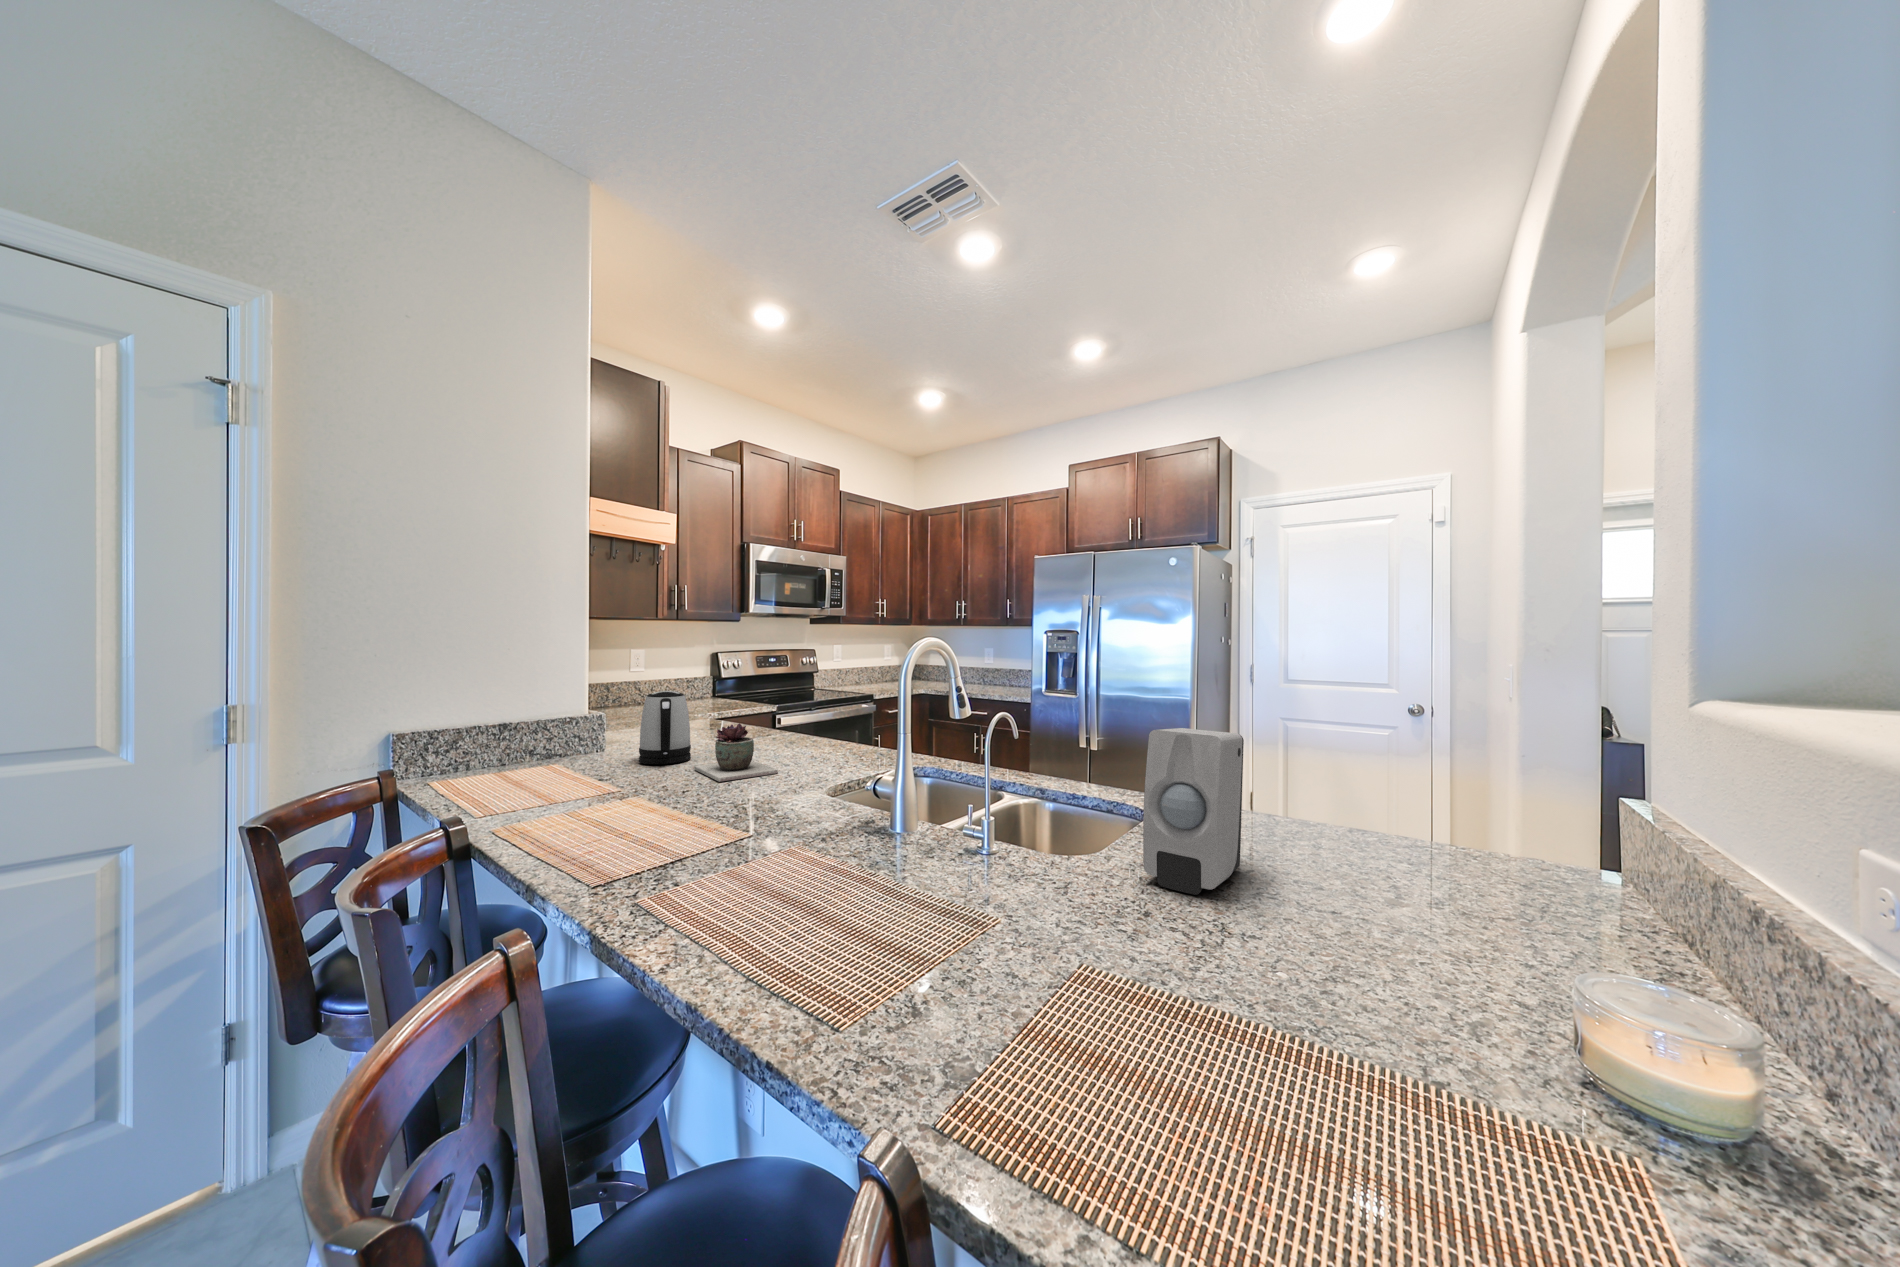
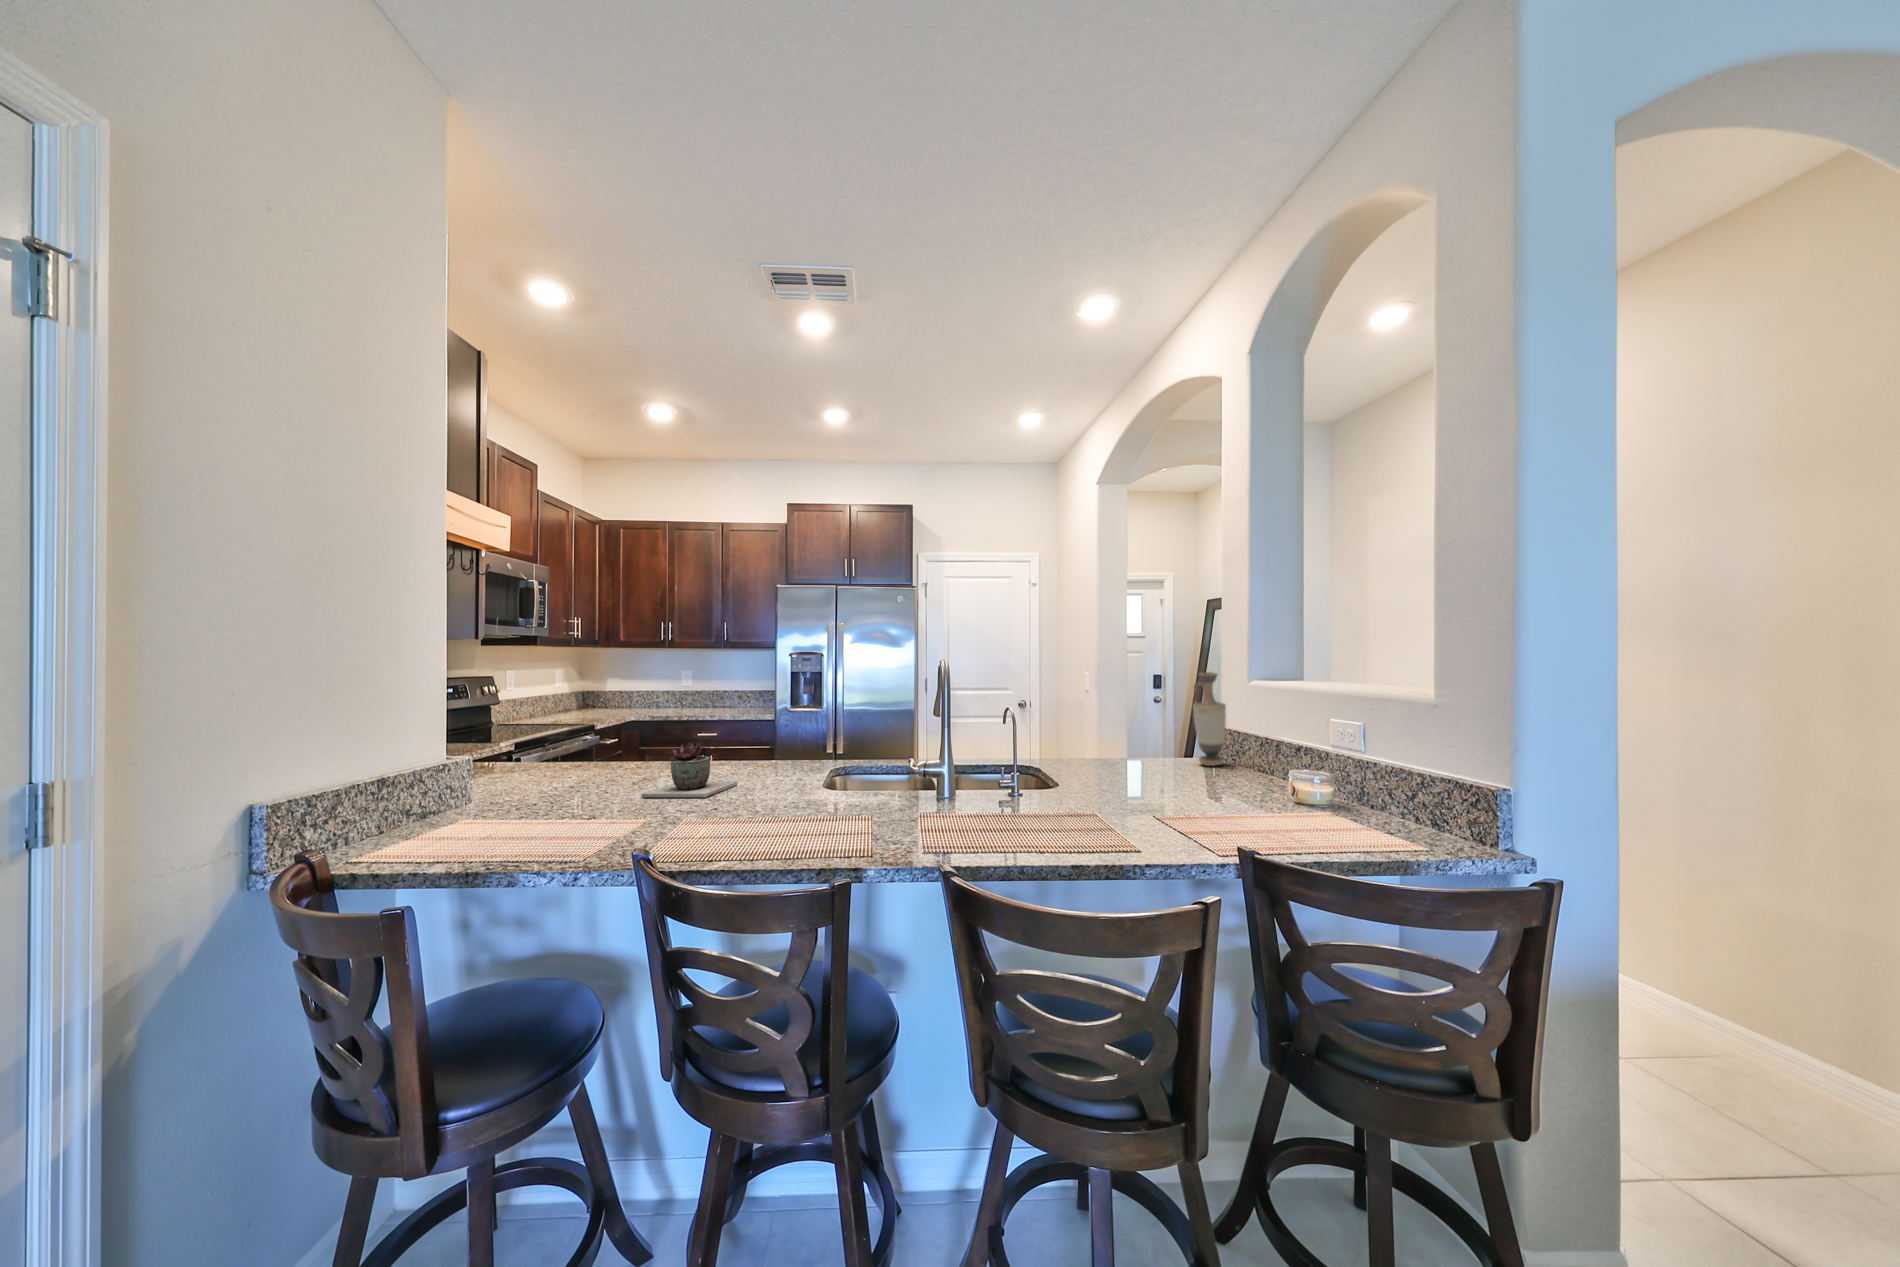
kettle: present [639,691,691,764] -> none [542,721,604,805]
vase: none [1331,721,1407,917] -> present [1193,672,1226,766]
soap dispenser: present [1143,728,1244,895] -> none [1103,687,1161,775]

